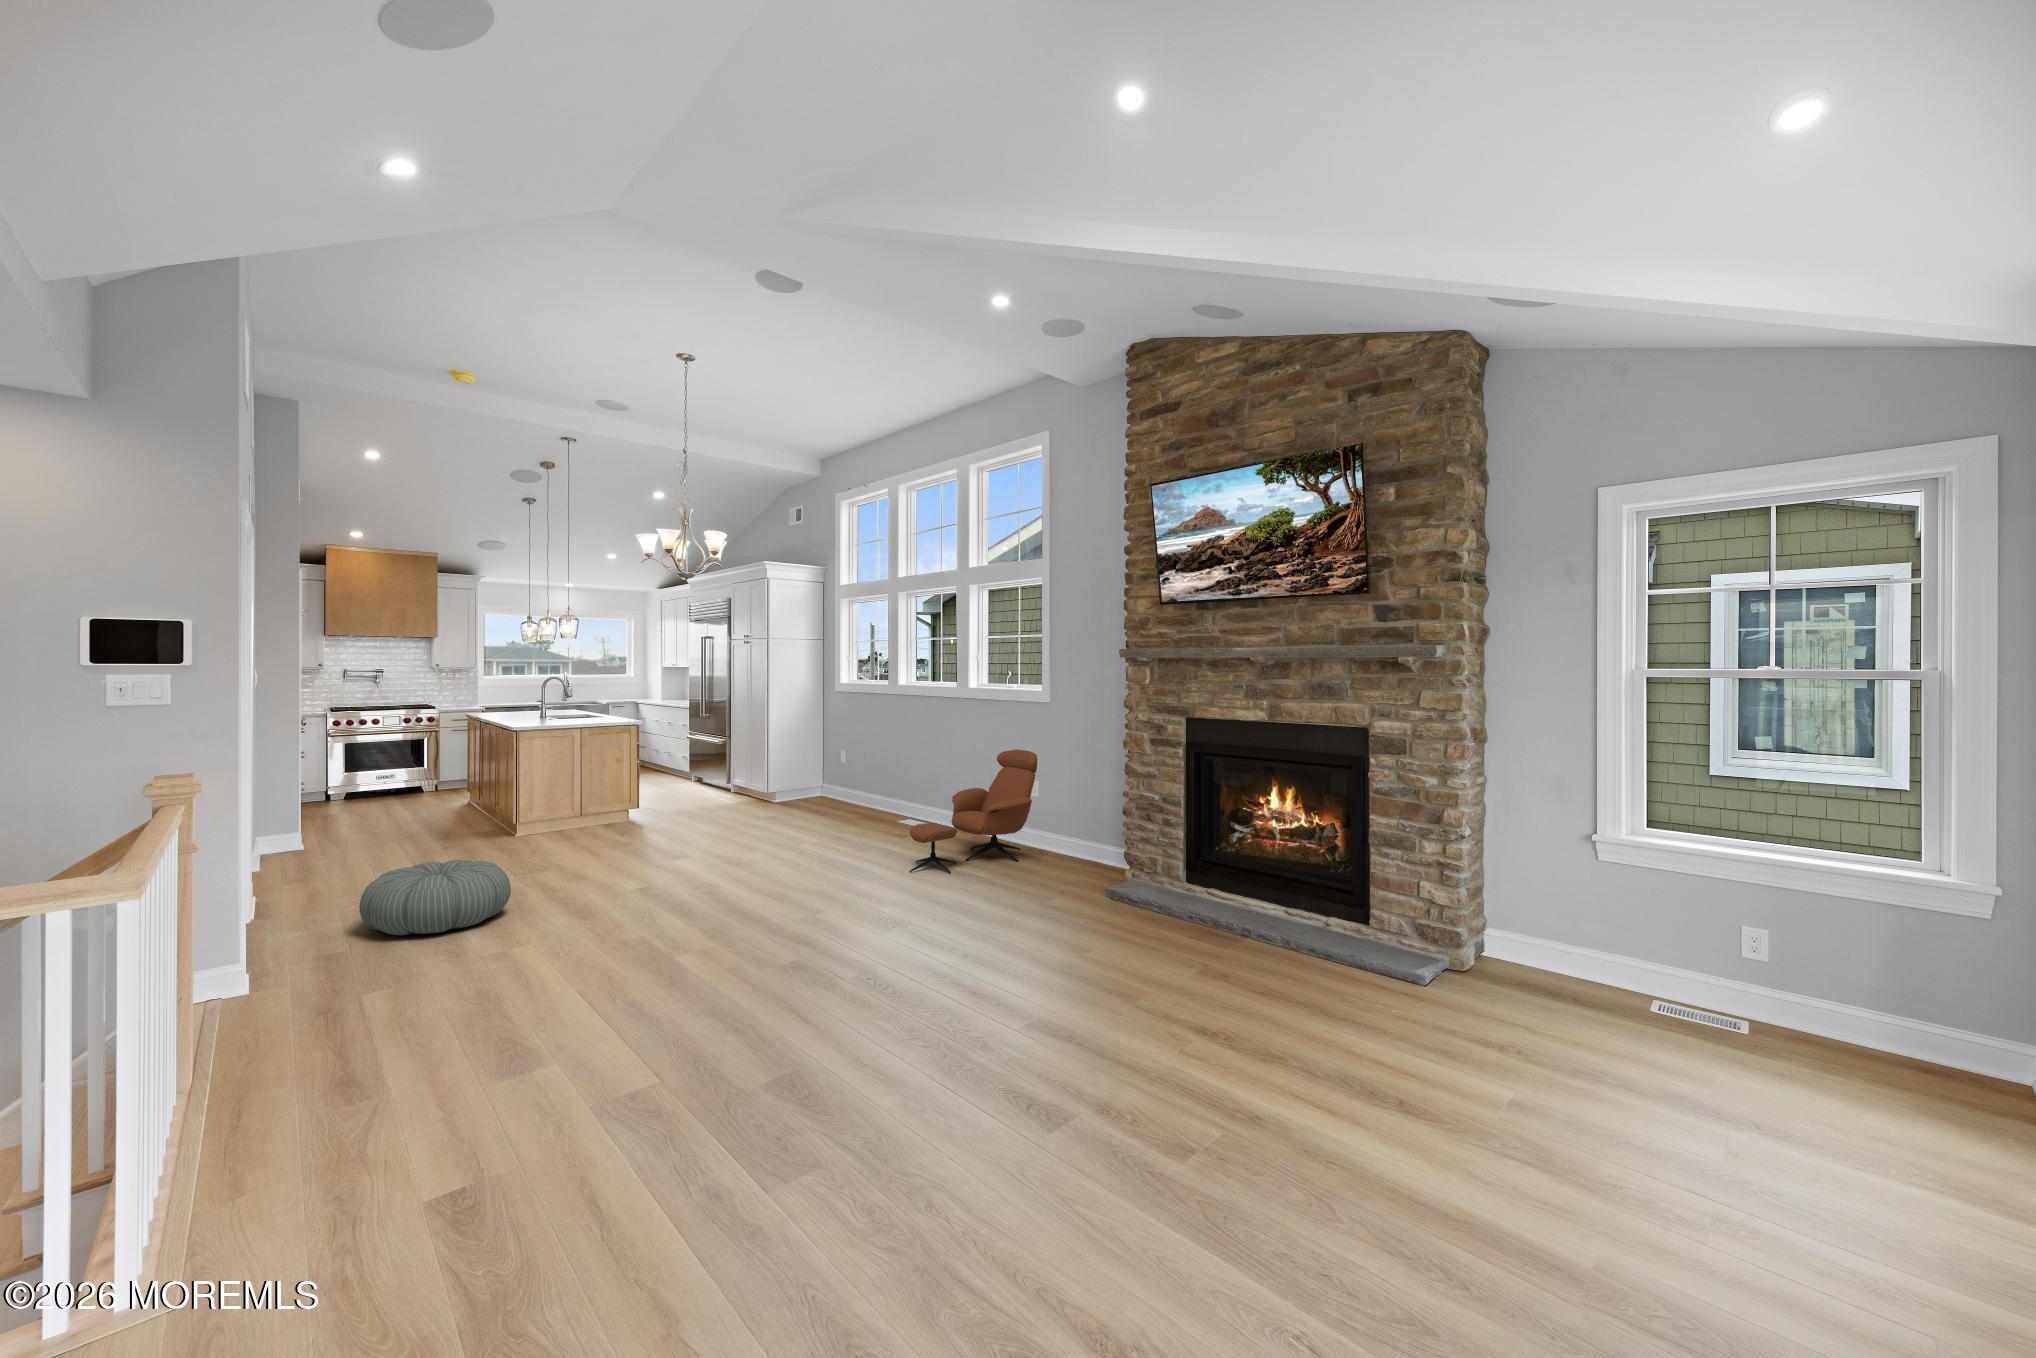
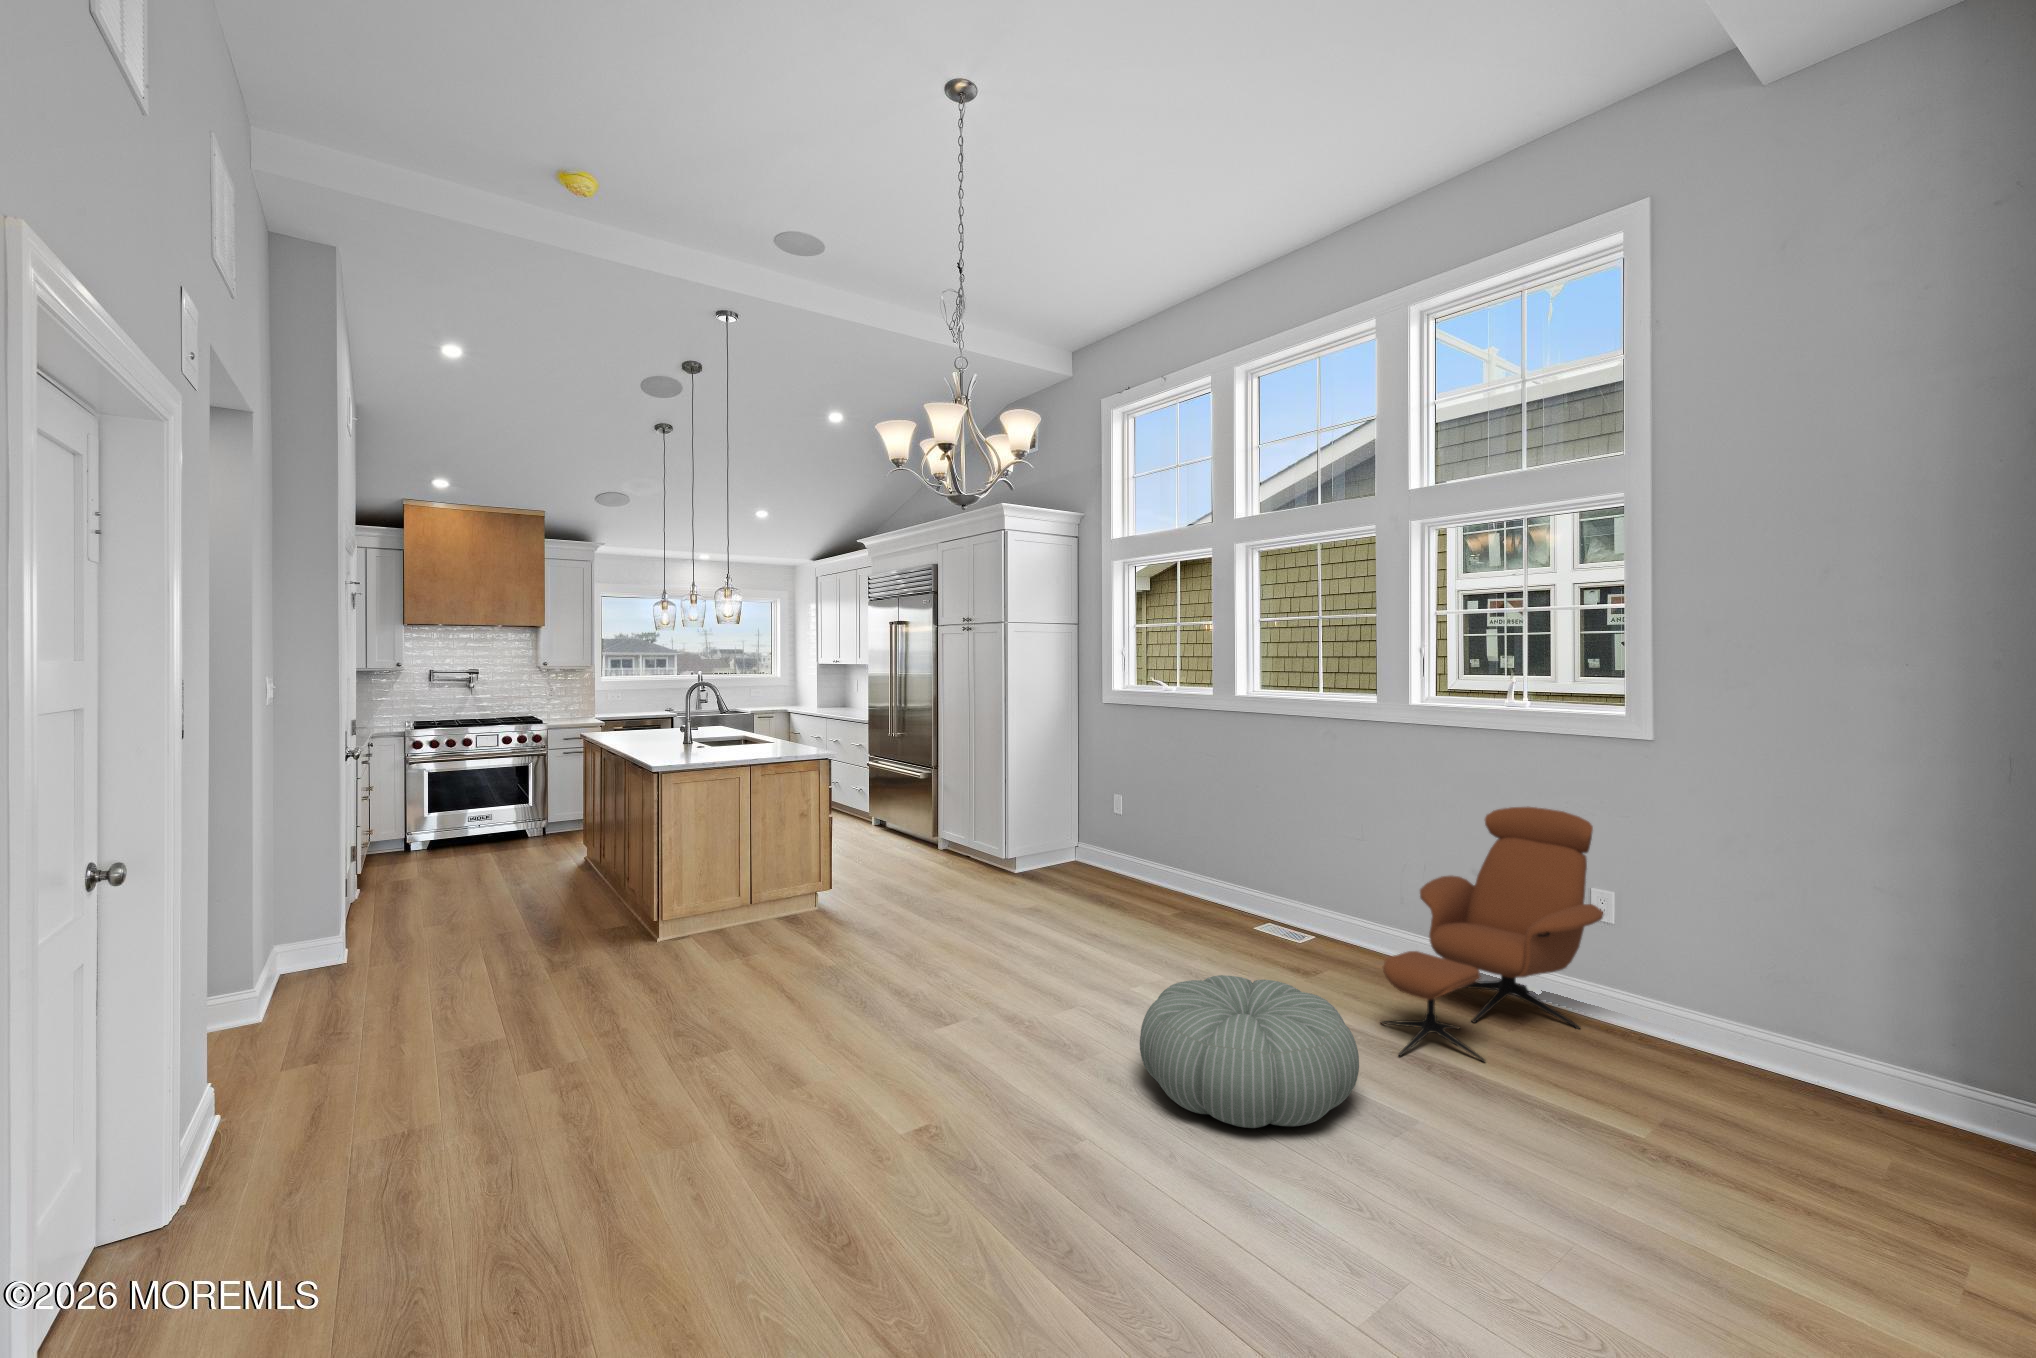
pouf: present [360,860,511,935] -> present [1140,975,1359,1128]

